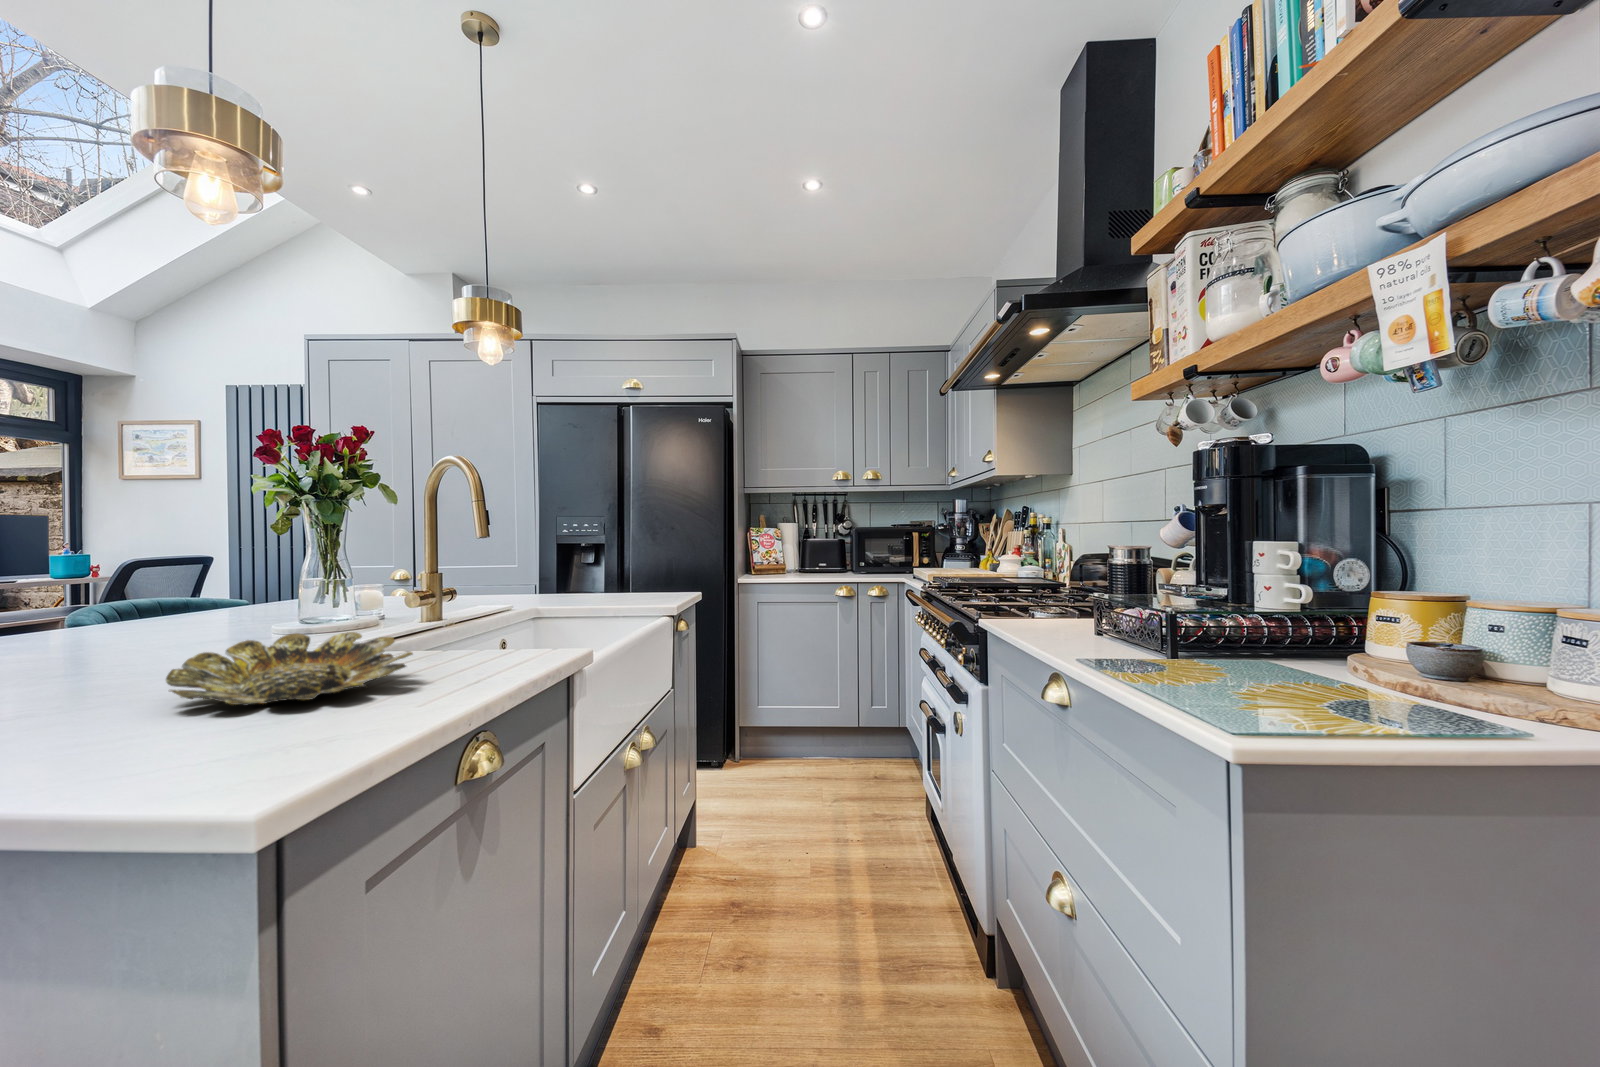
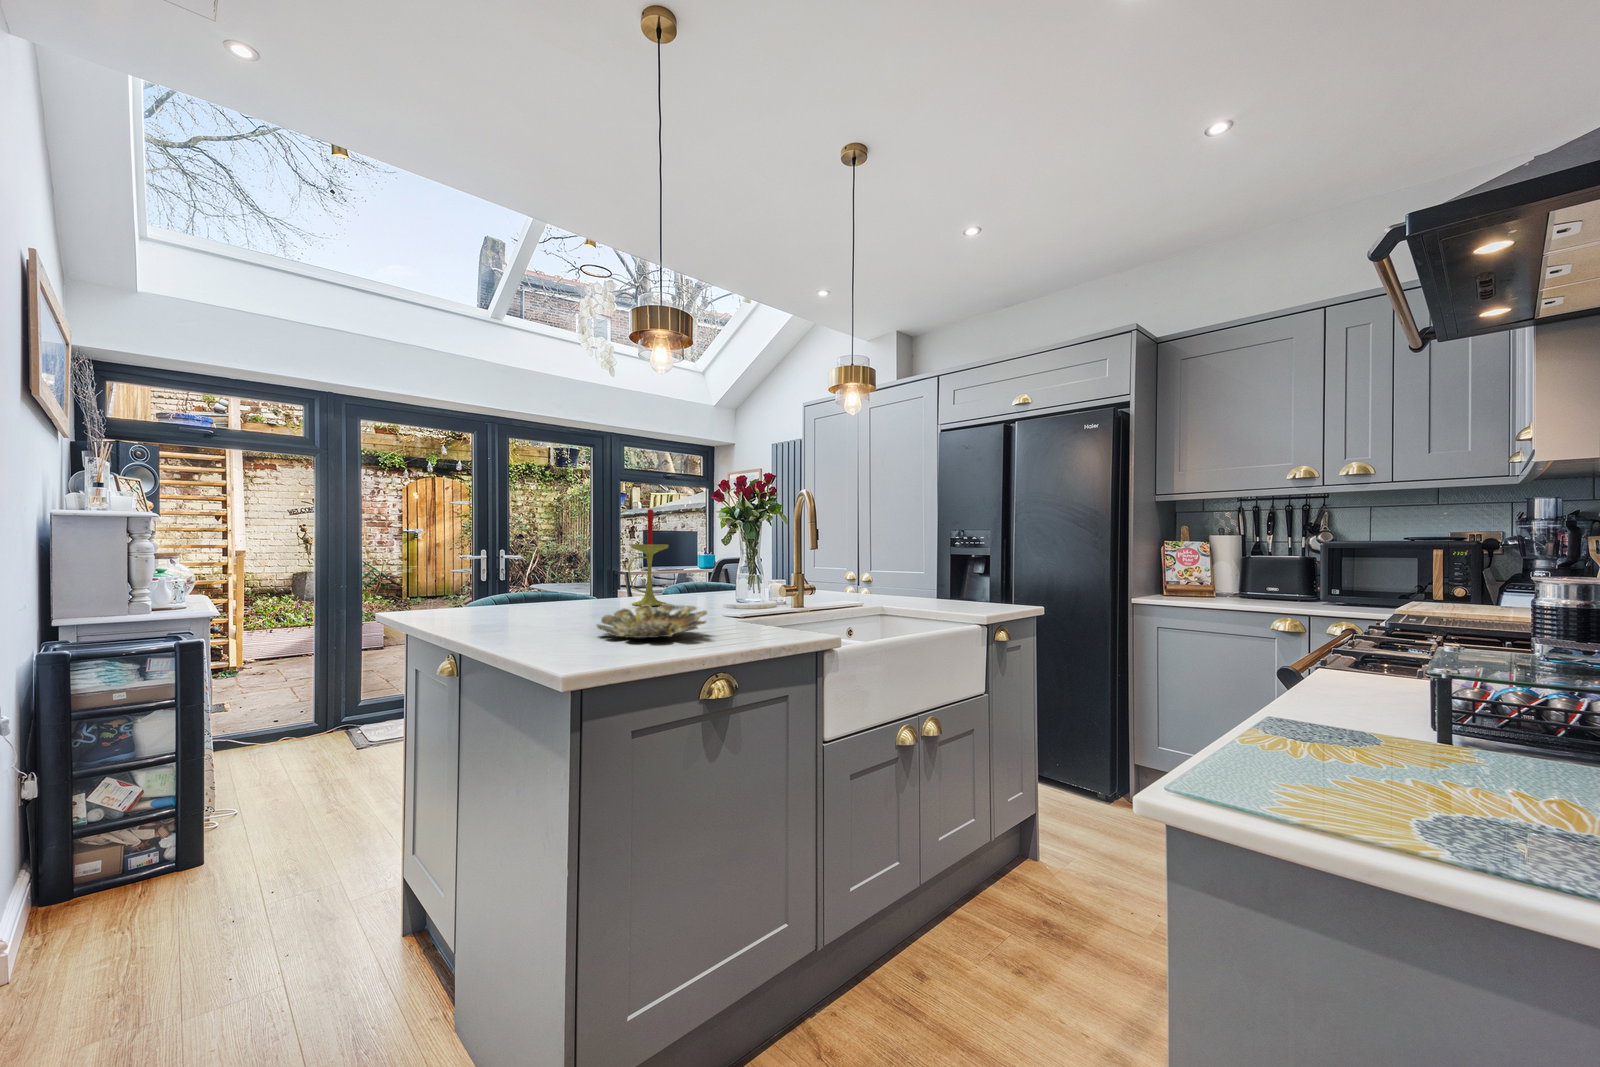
candle: none [92,470,189,648] -> present [628,509,668,606]

